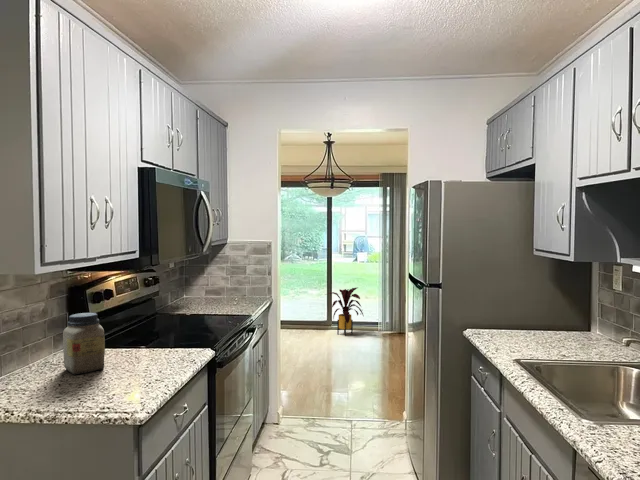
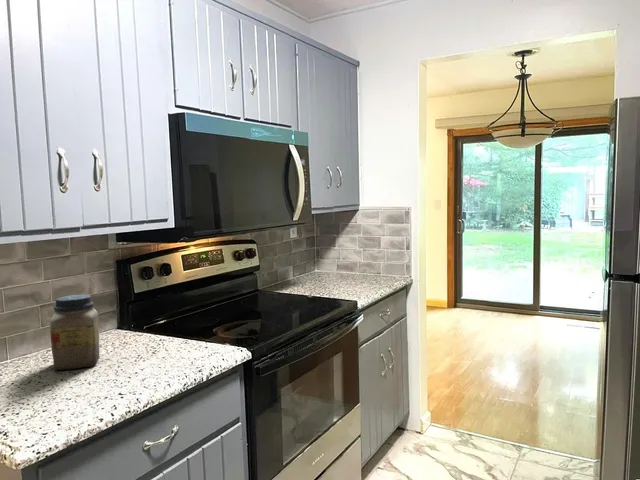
house plant: present [330,288,363,336] -> none [526,265,577,325]

